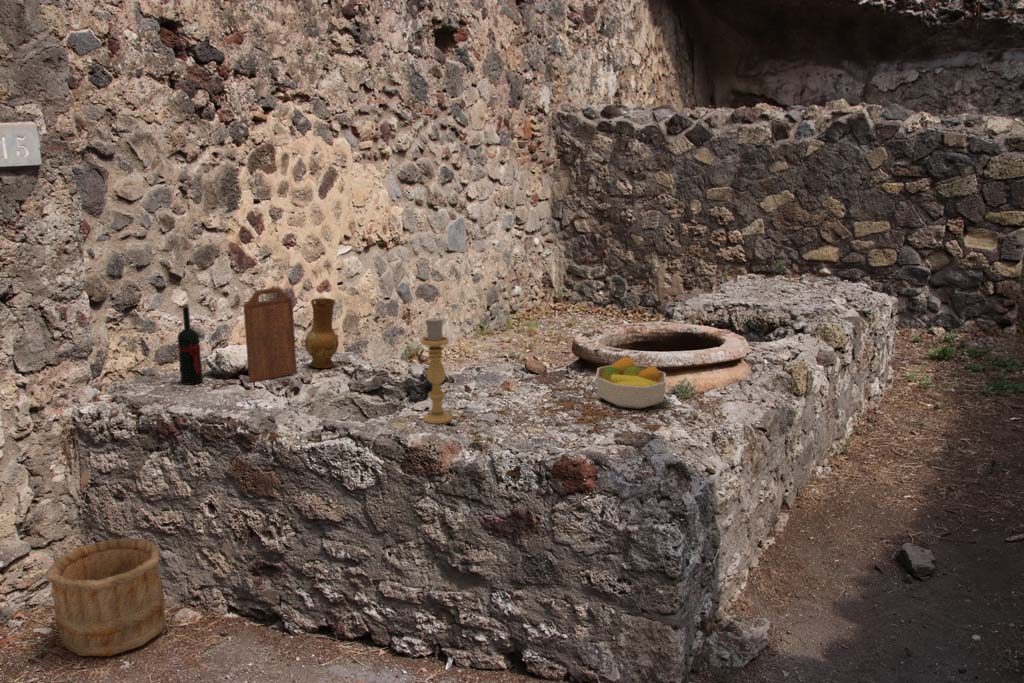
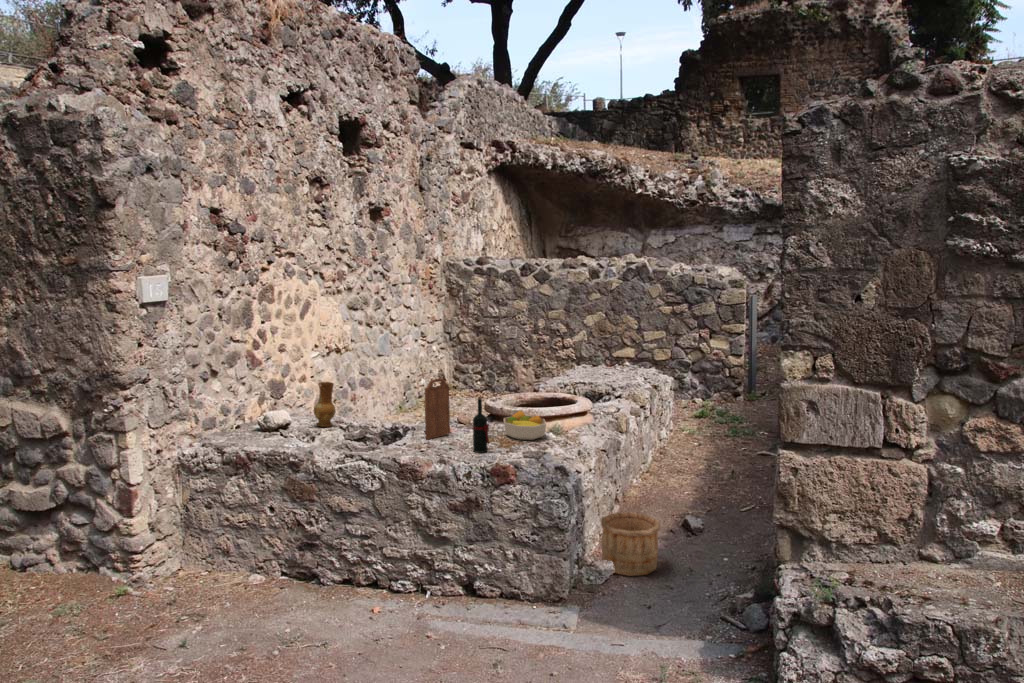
cutting board: present [244,288,297,382] -> present [425,378,450,440]
wine bottle: present [178,304,203,385] -> present [473,397,490,453]
candle holder: present [421,317,452,424] -> none [405,387,423,451]
wooden bucket: present [46,538,165,656] -> present [601,512,660,576]

